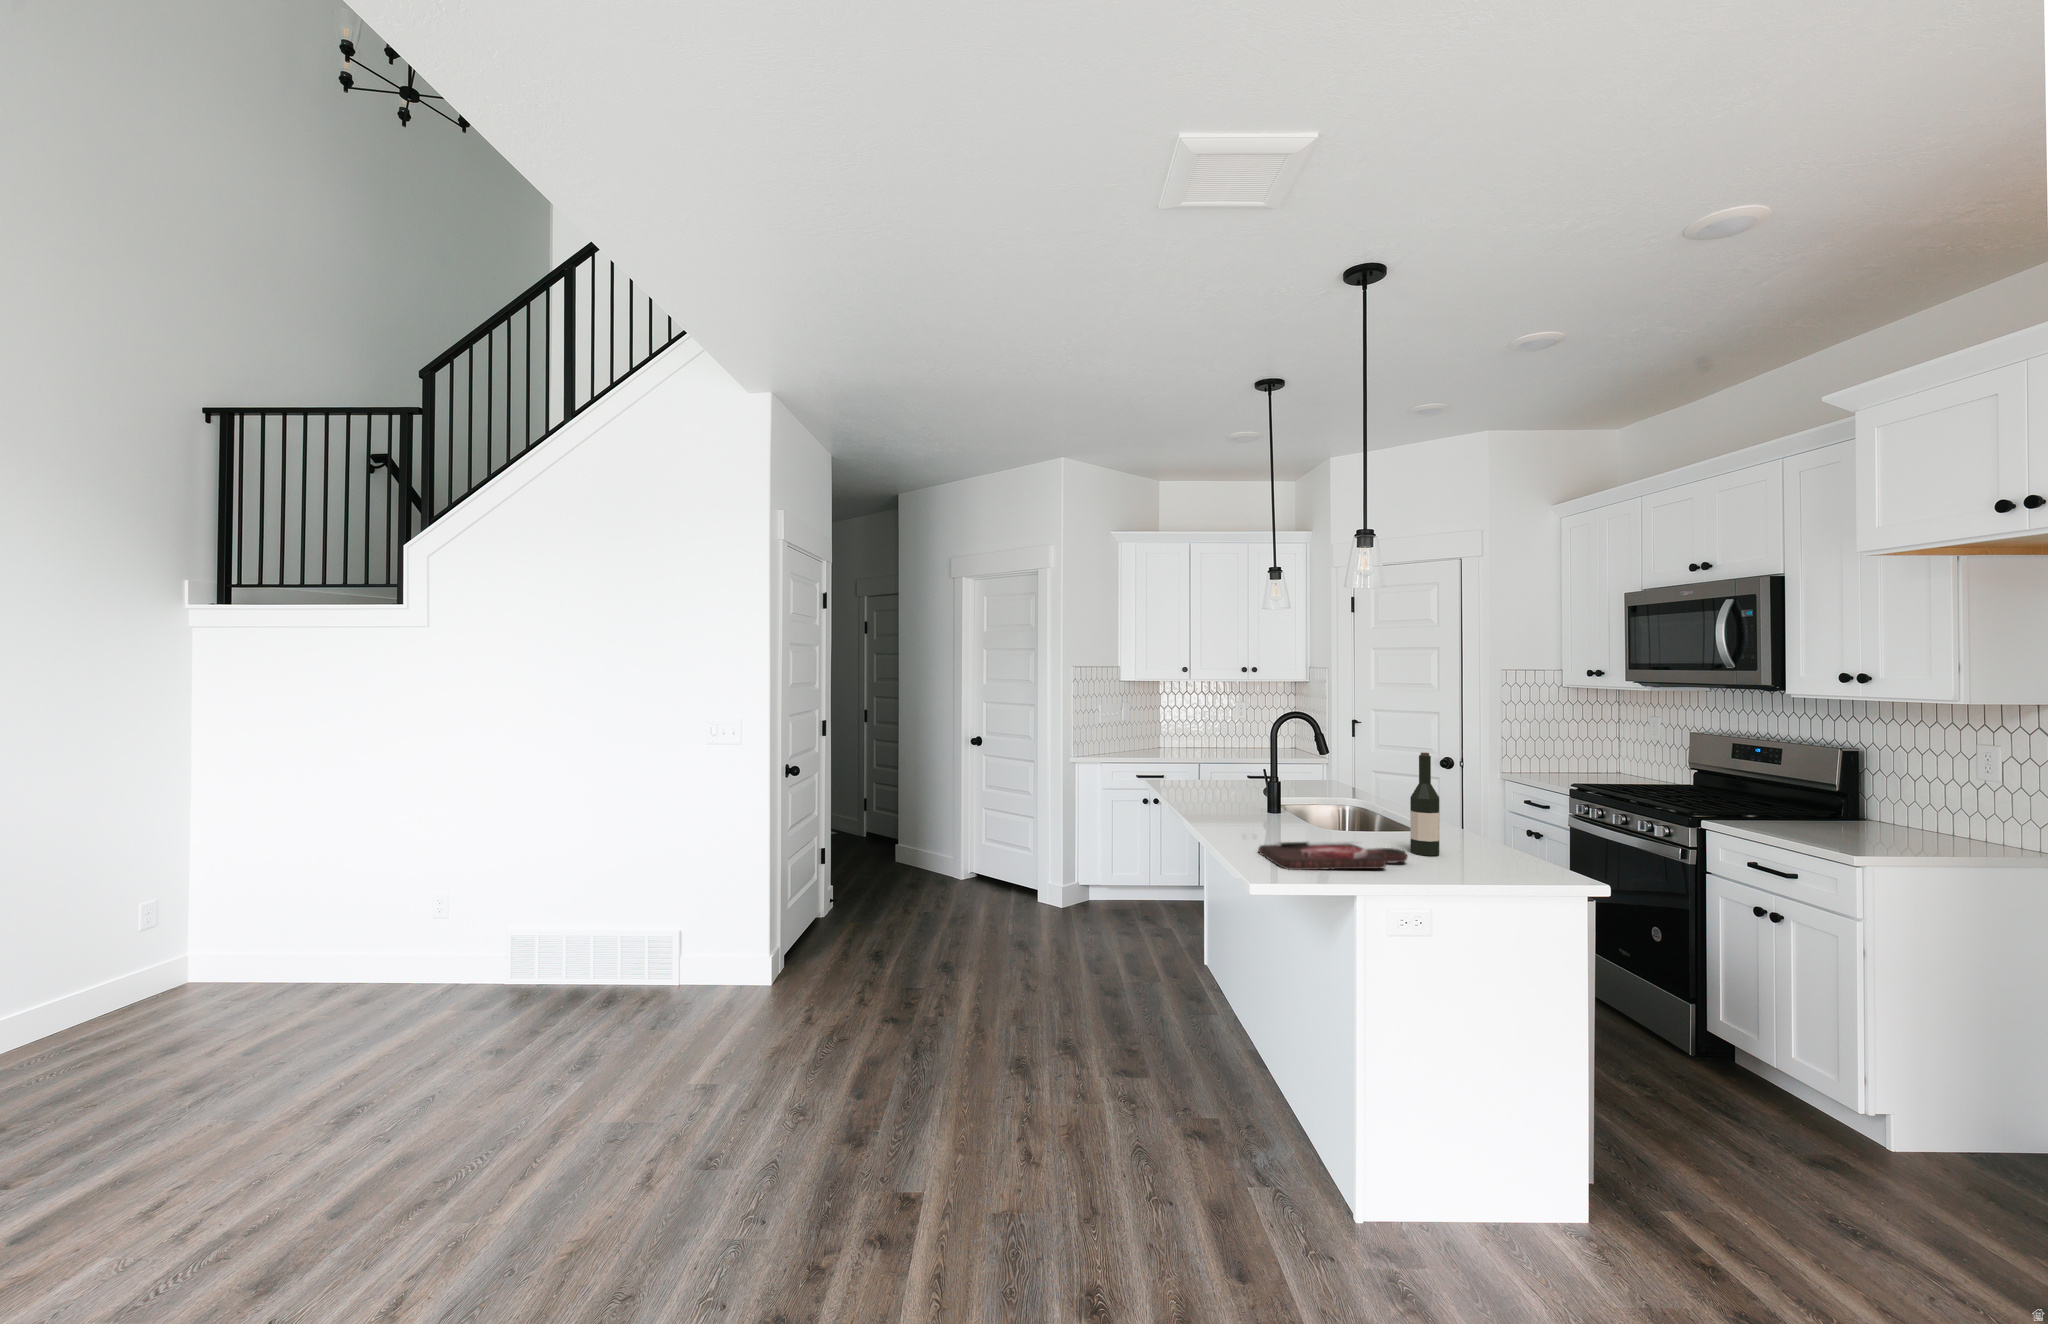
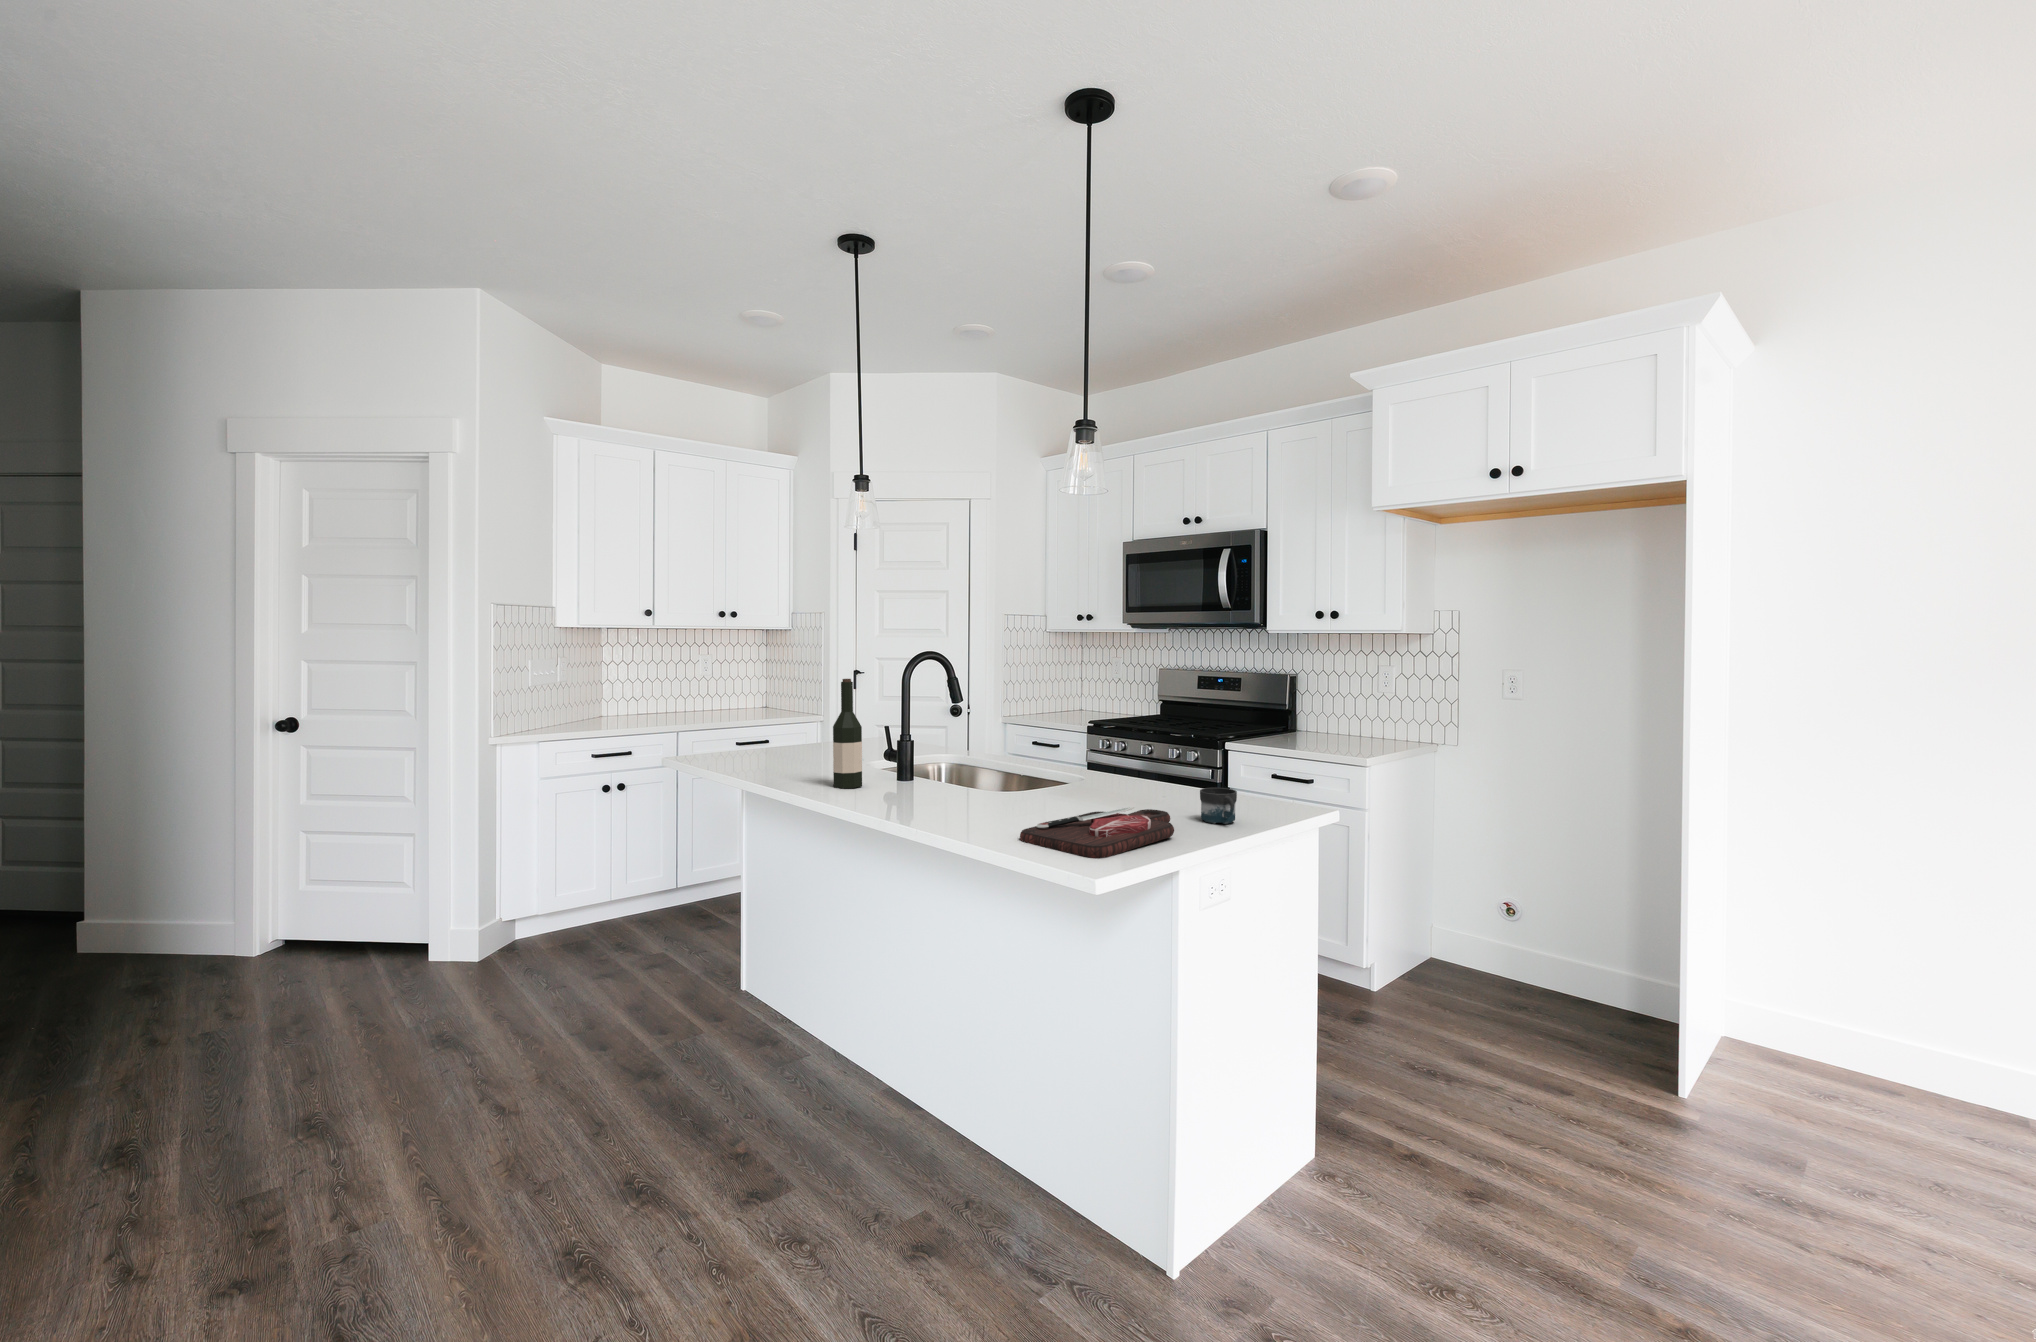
wine bottle: present [1410,752,1440,856] -> present [833,679,862,788]
mug: none [1449,839,1485,872] -> present [1200,788,1237,824]

